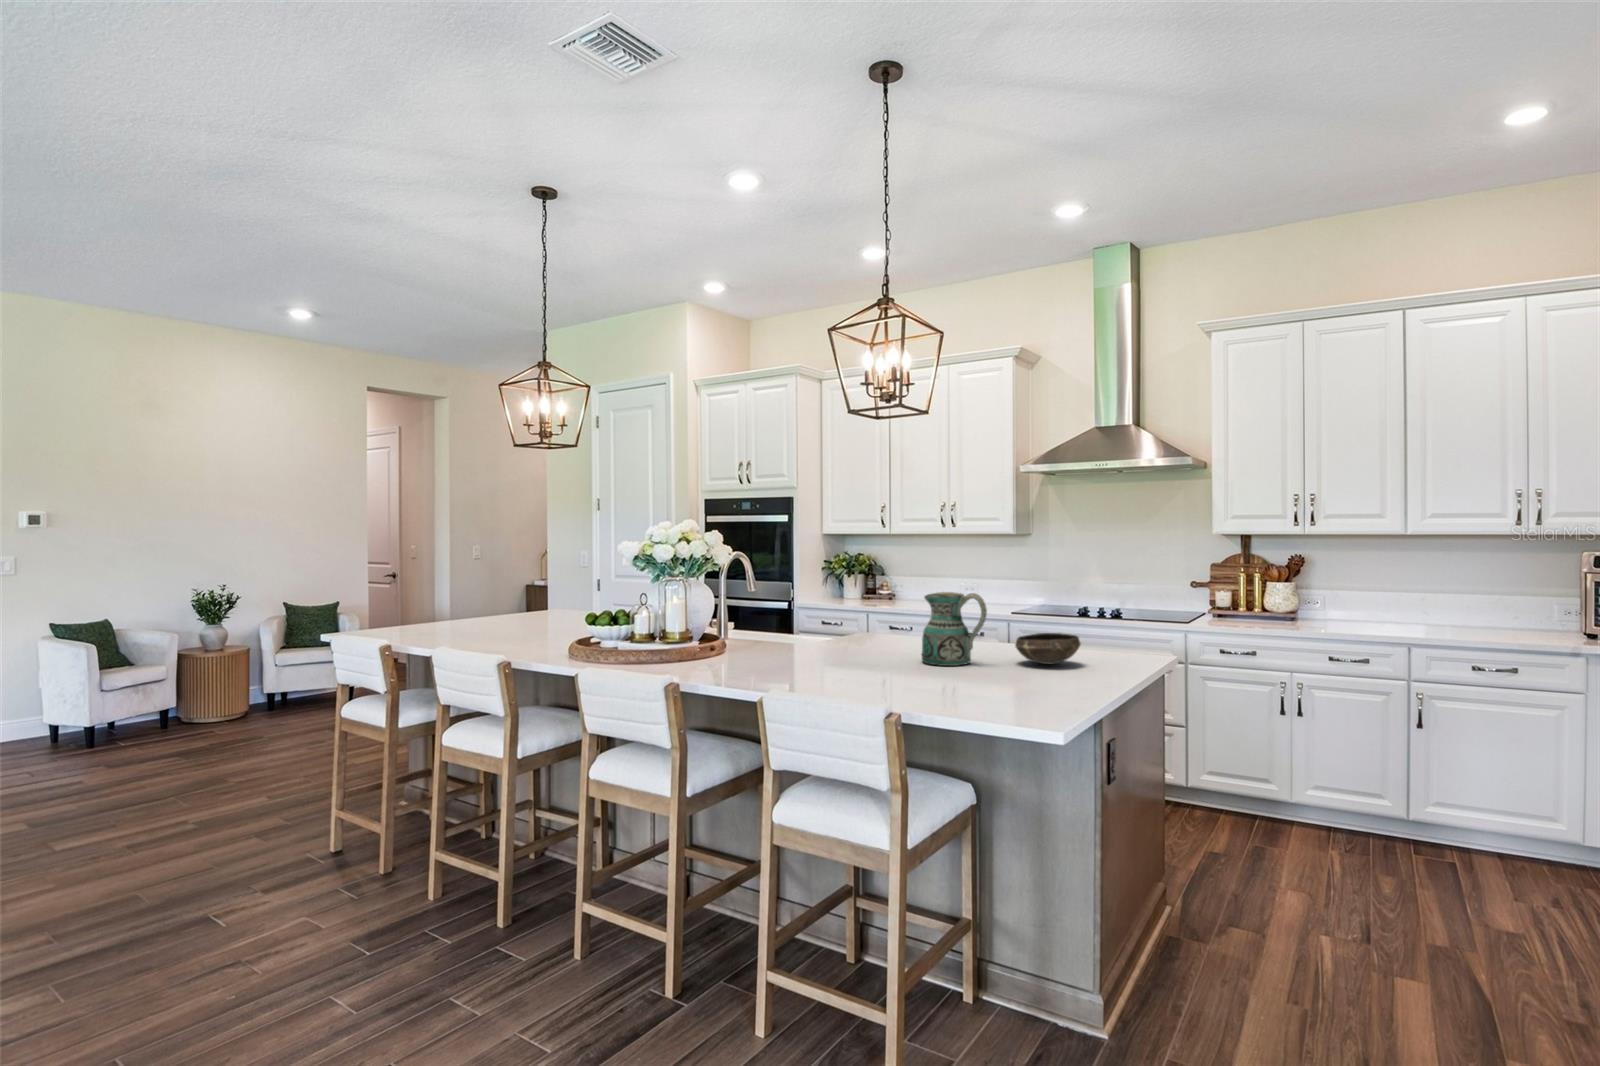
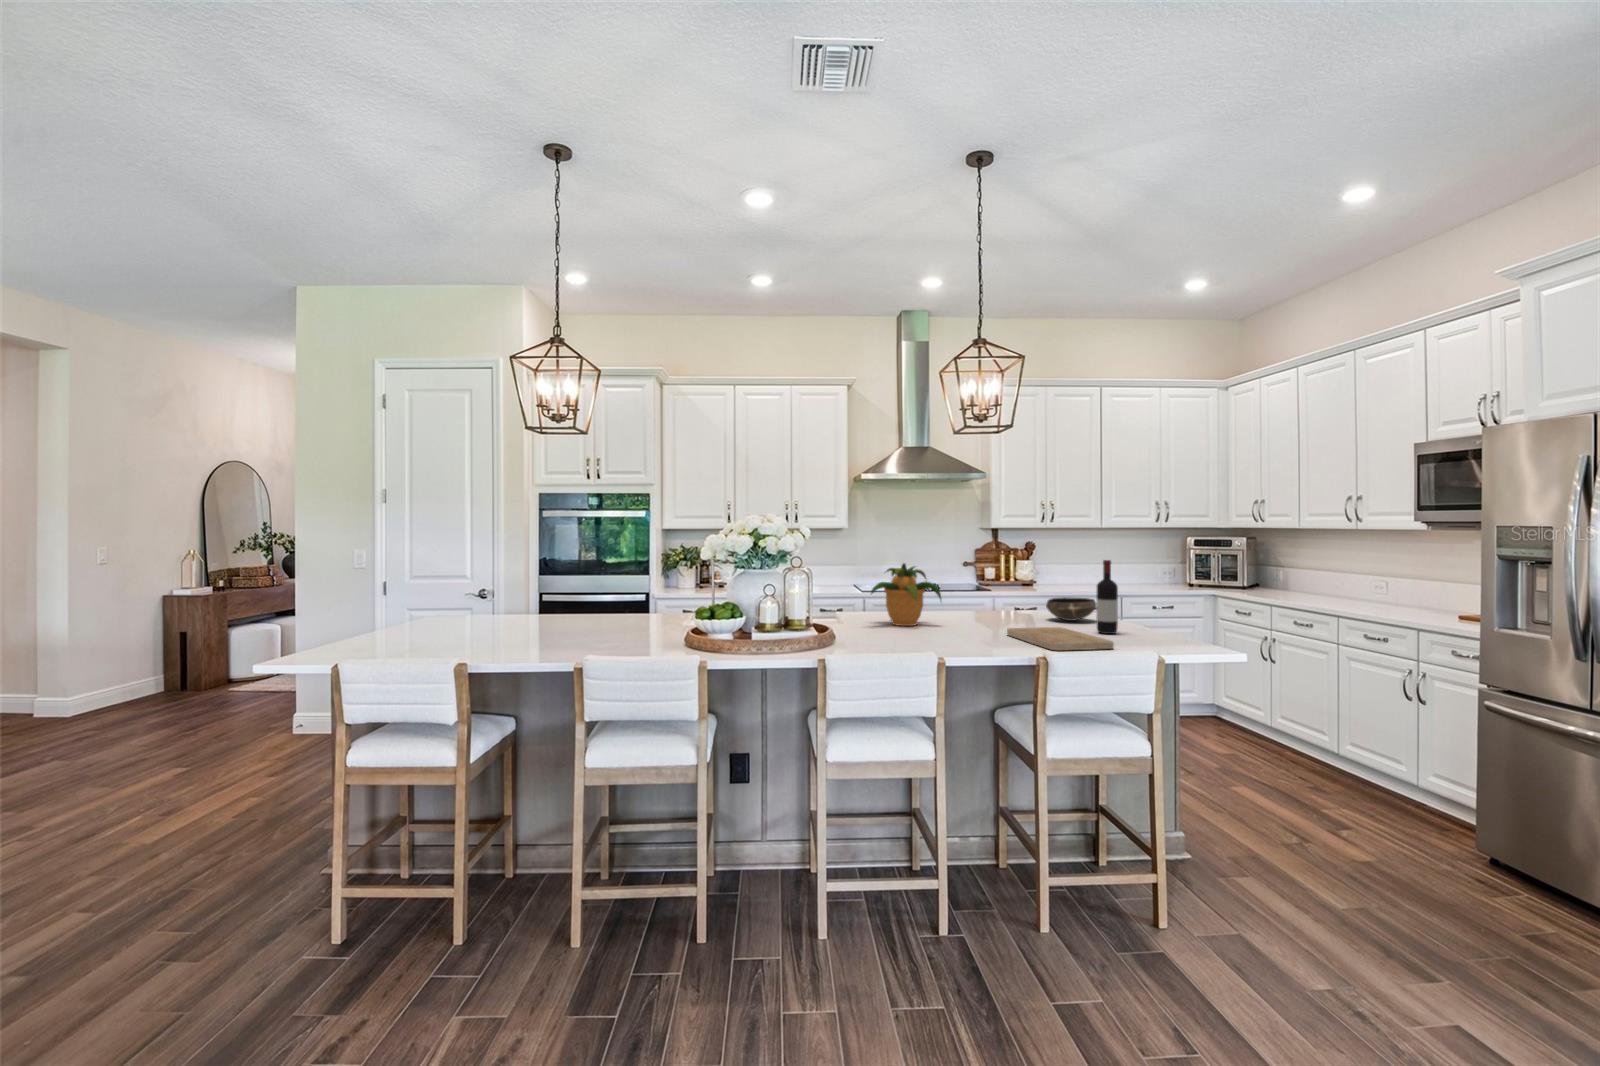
potted plant: none [792,579,881,652] -> present [871,563,942,626]
wine bottle: none [986,585,1012,682] -> present [1096,560,1118,634]
ceramic pitcher: present [922,592,987,666] -> none [996,569,1048,628]
cutting board: none [828,662,944,694] -> present [1007,627,1114,650]

